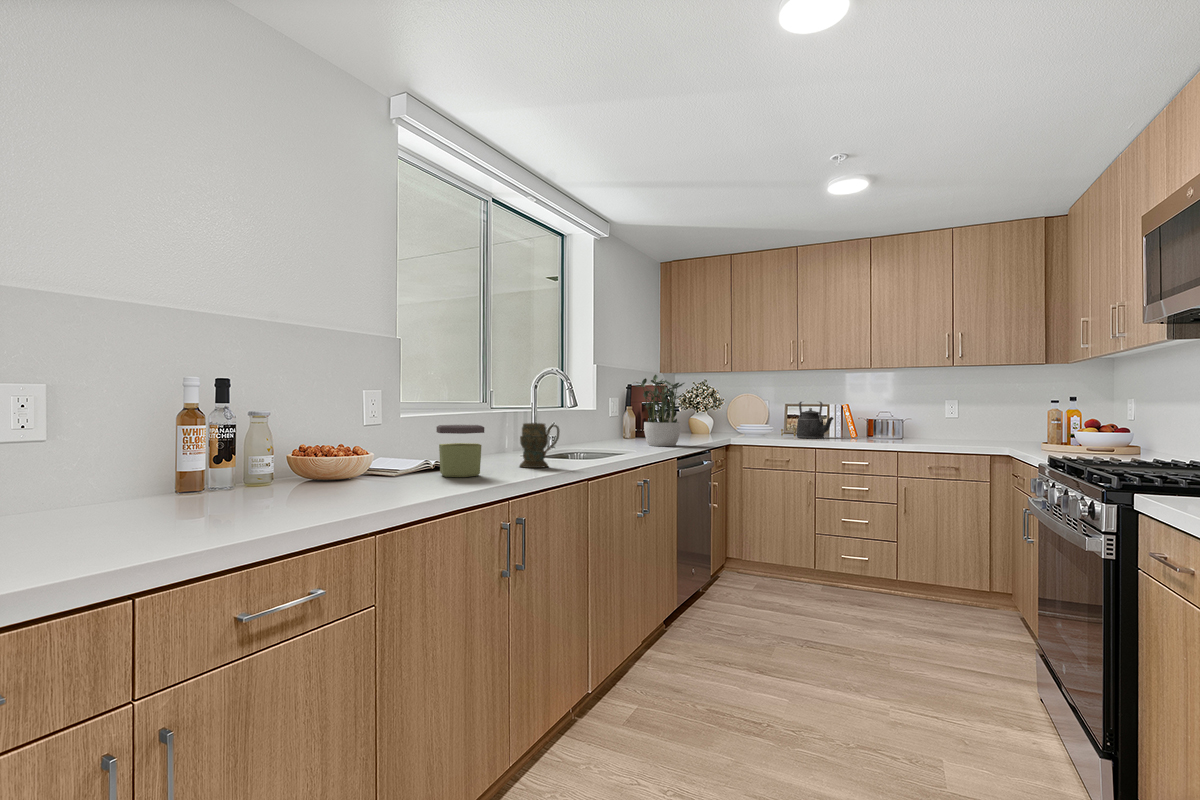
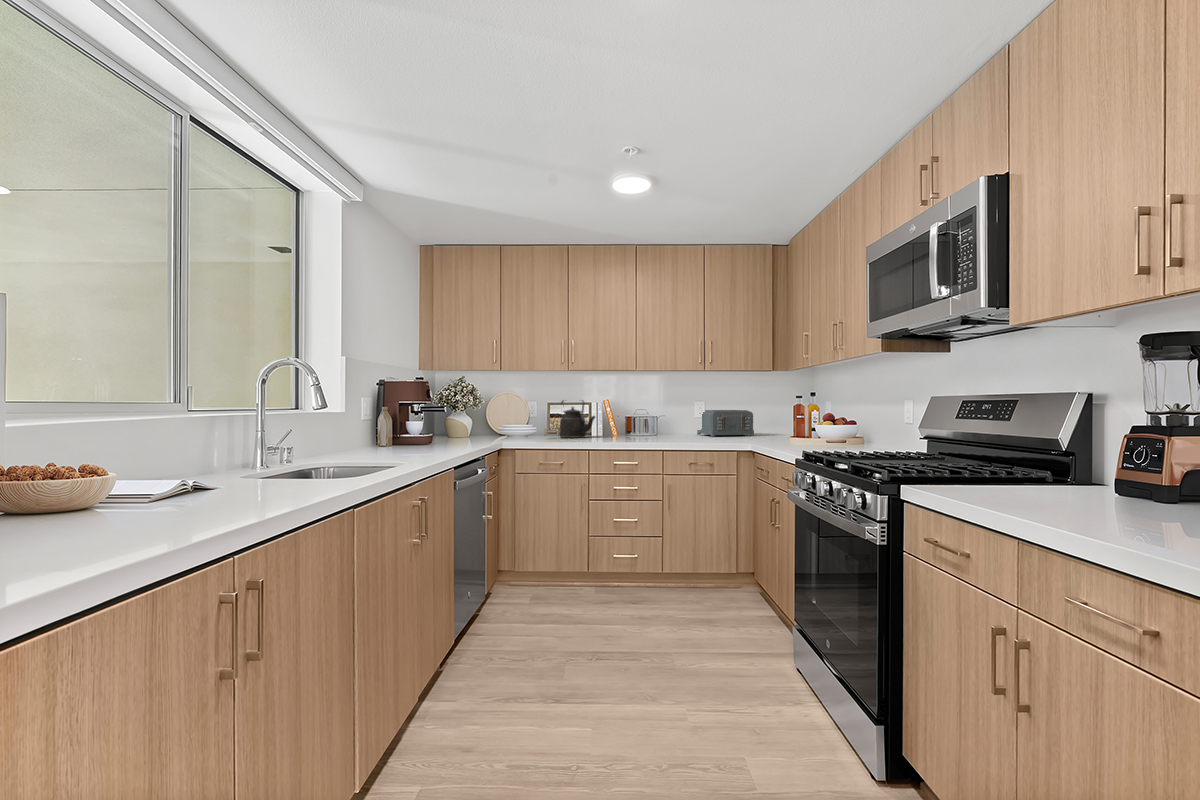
potted plant: present [635,374,684,446] -> none [391,370,450,453]
toaster: none [950,413,1019,442] -> present [697,410,754,437]
mug: present [519,423,560,468] -> none [251,431,311,492]
jar: present [437,425,484,477] -> none [117,436,202,516]

